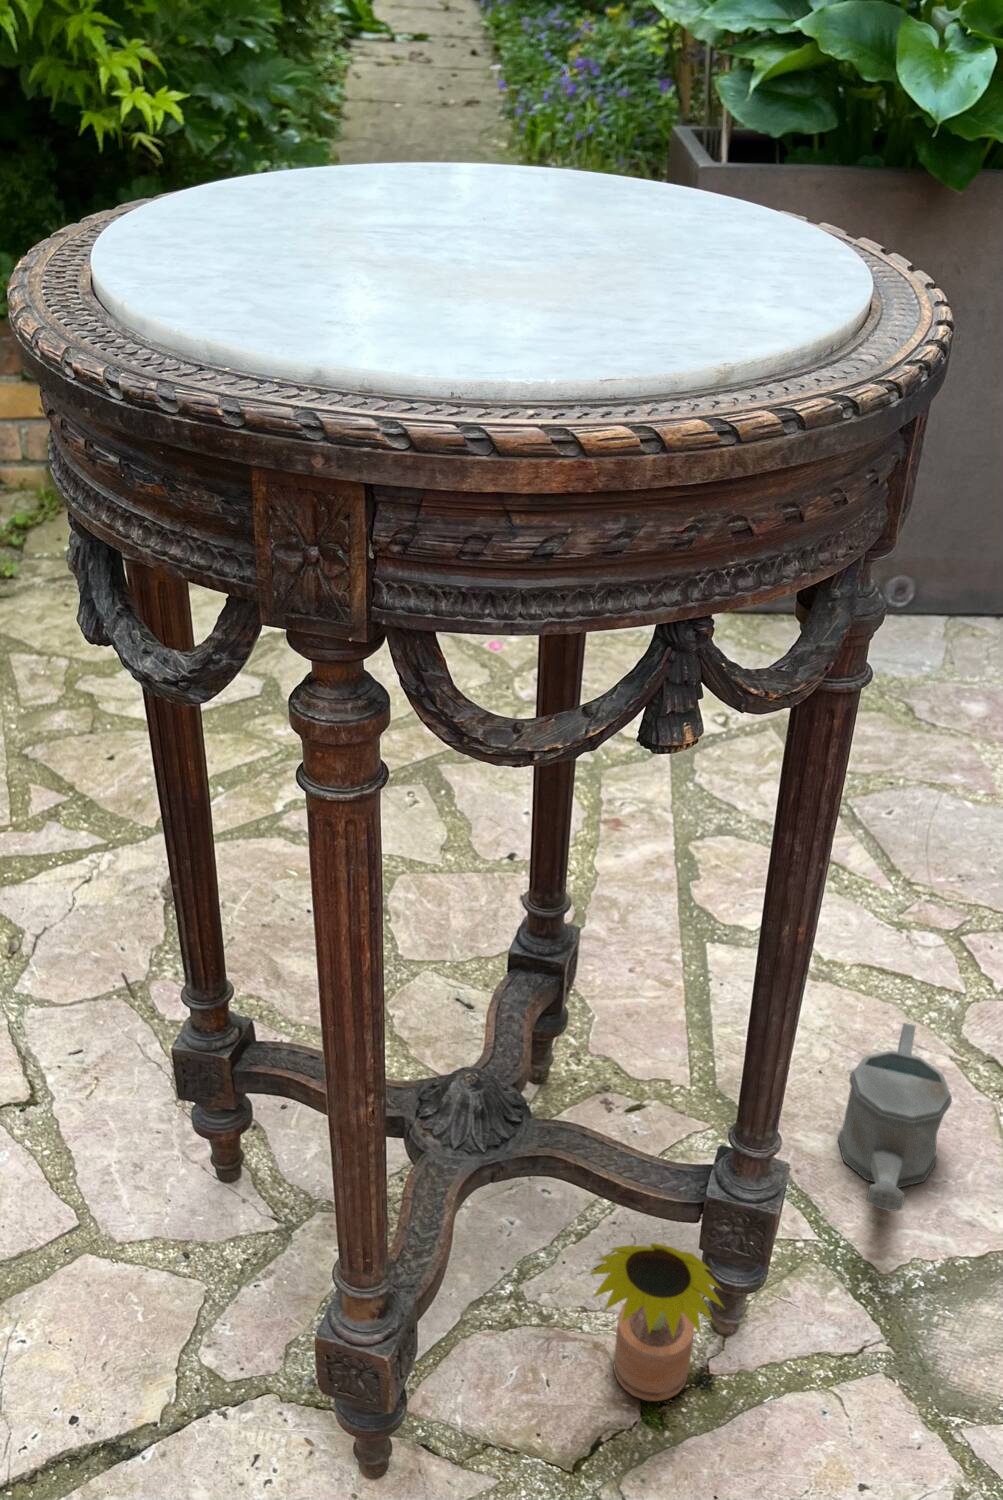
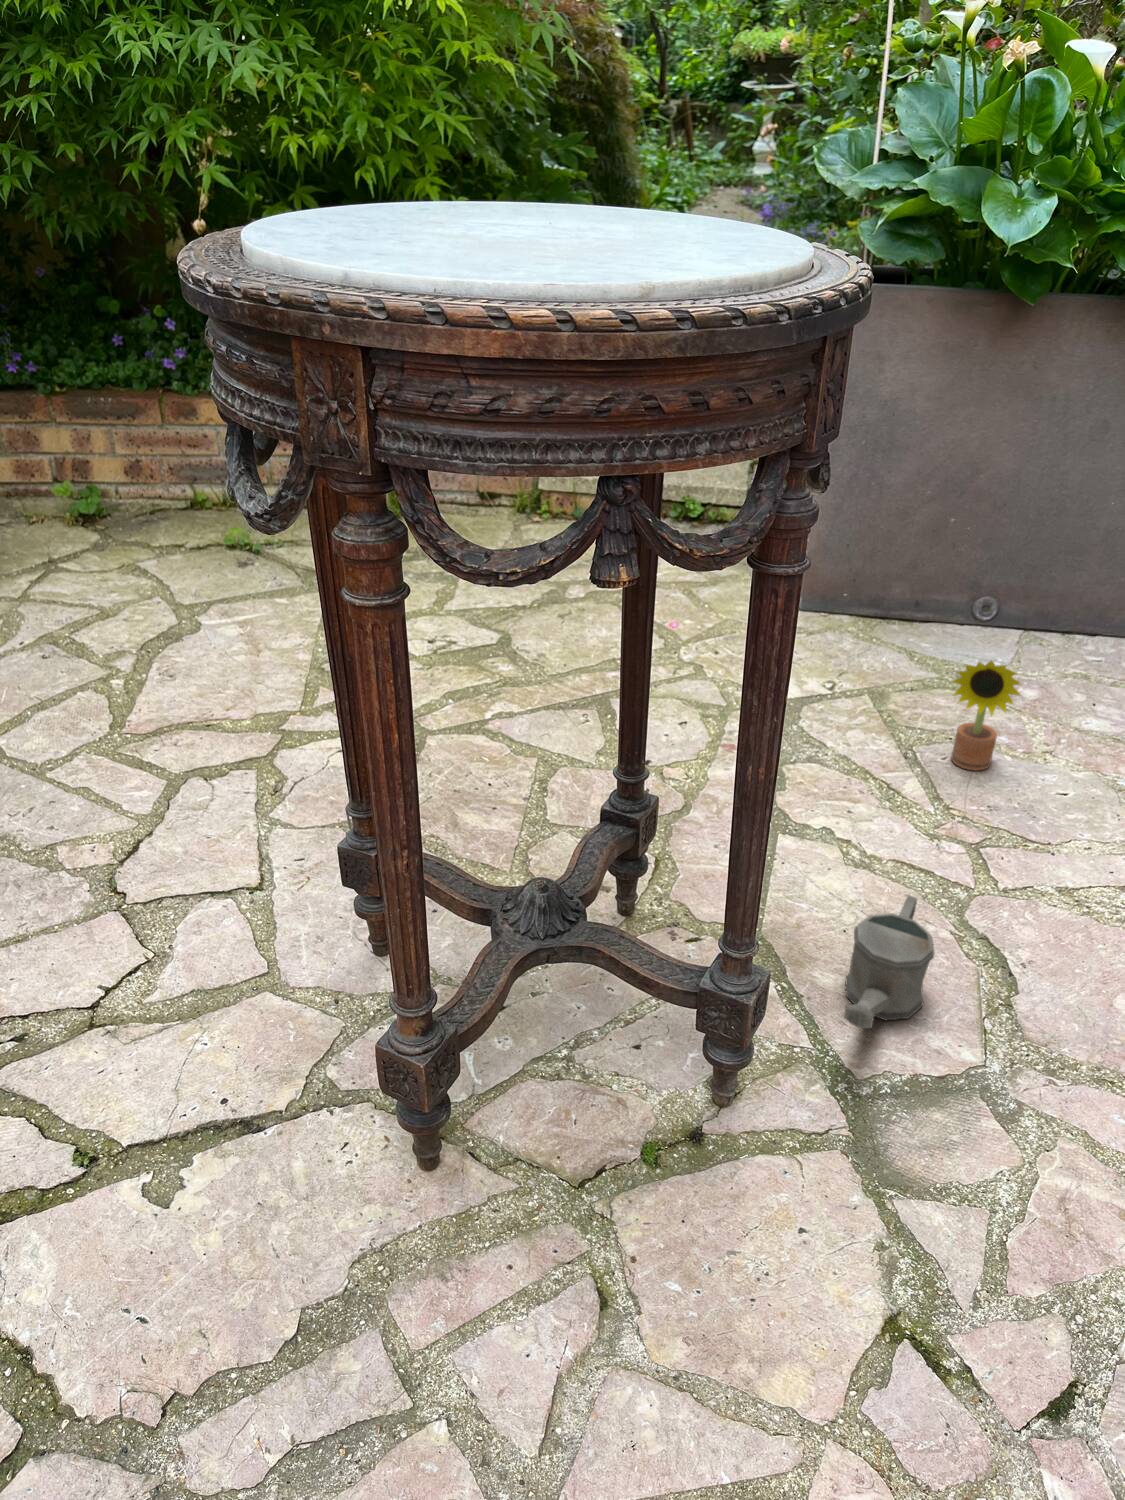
decorative plant: present [589,1243,725,1401] -> present [951,661,1020,771]

